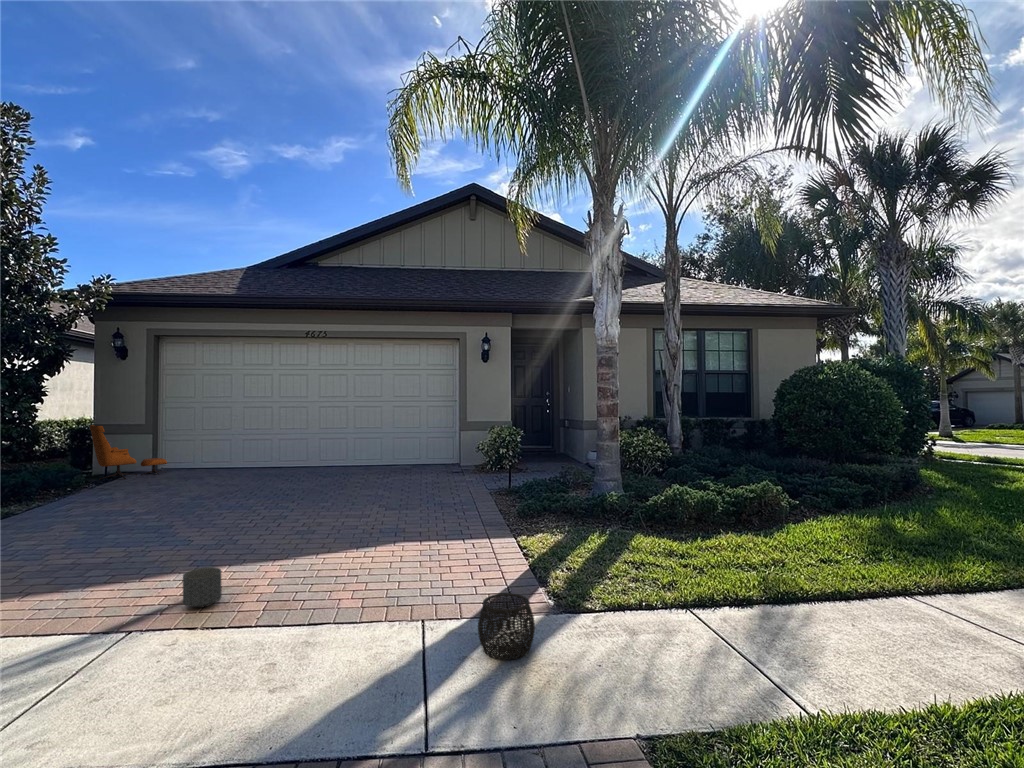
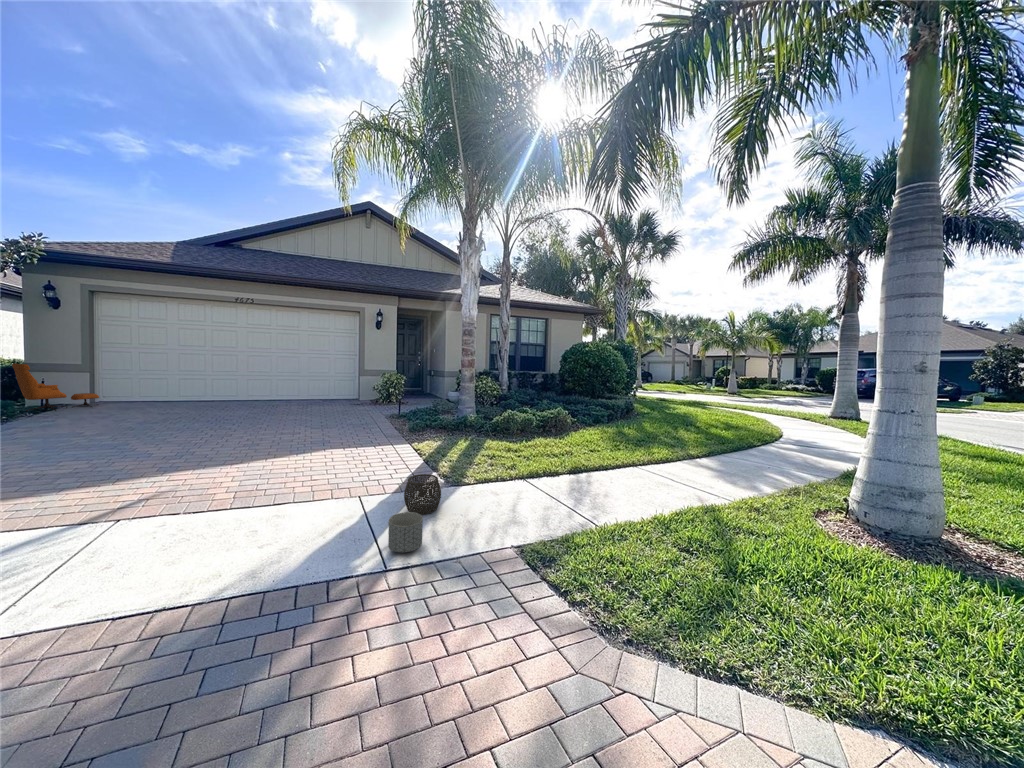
planter: present [183,567,222,608] -> present [388,512,423,553]

